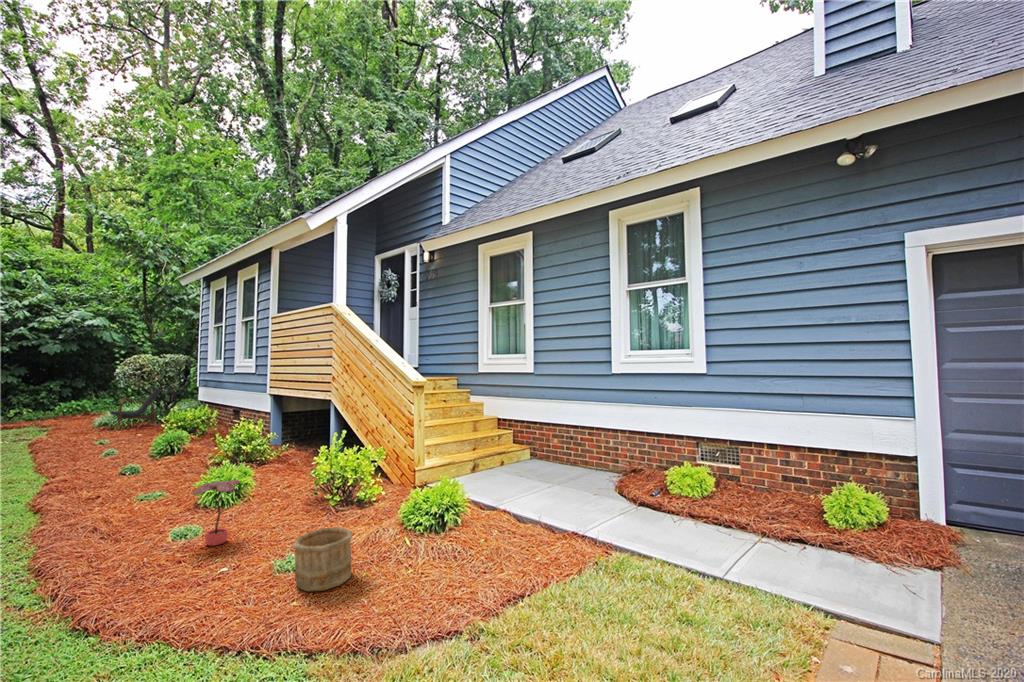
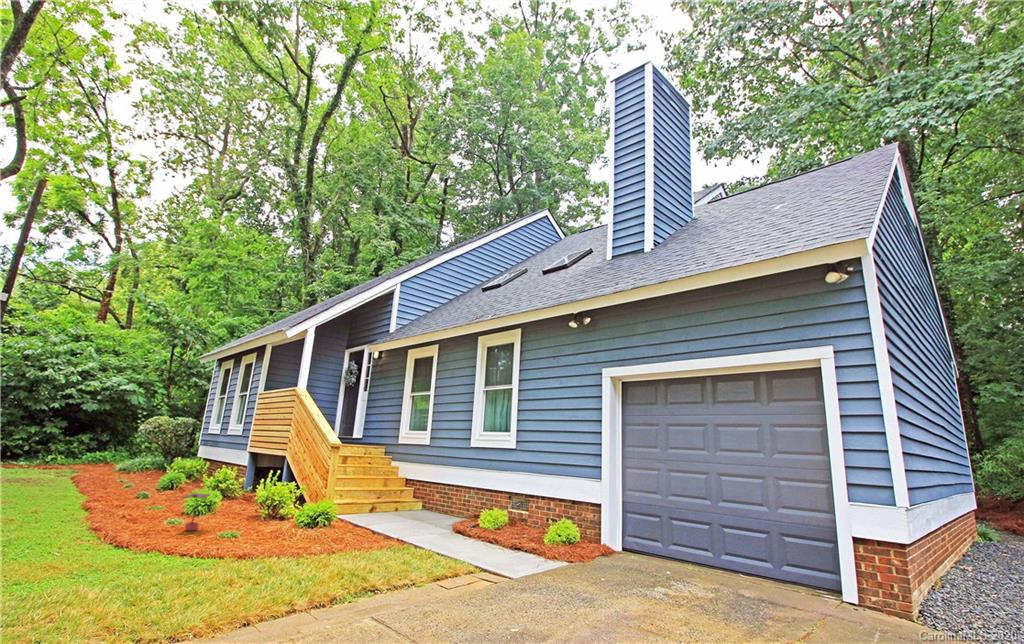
lounge chair: present [110,388,160,429] -> none [127,444,169,477]
wooden bucket: present [293,527,352,591] -> none [227,518,262,546]

